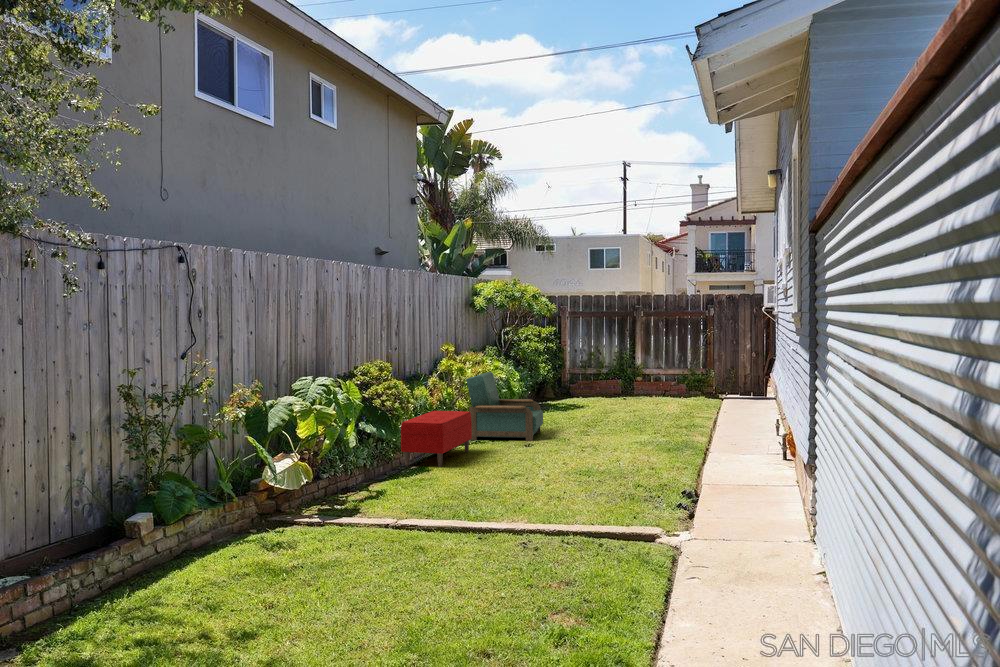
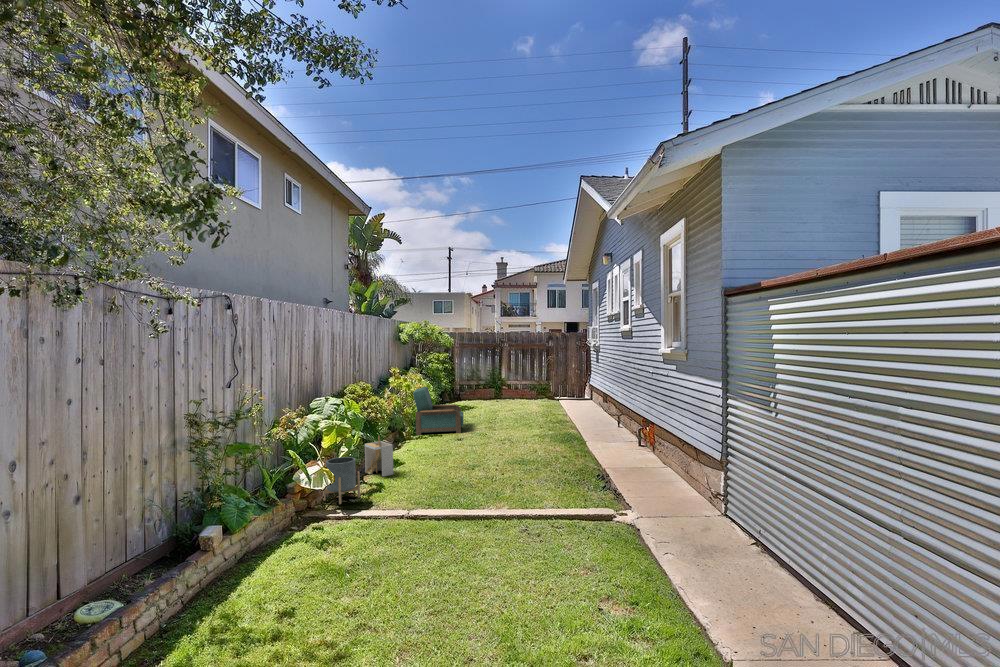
bench: present [401,411,472,467] -> none [380,416,424,458]
storage bin: none [370,432,404,487] -> present [365,436,393,477]
planter: none [300,455,346,513] -> present [323,457,360,504]

